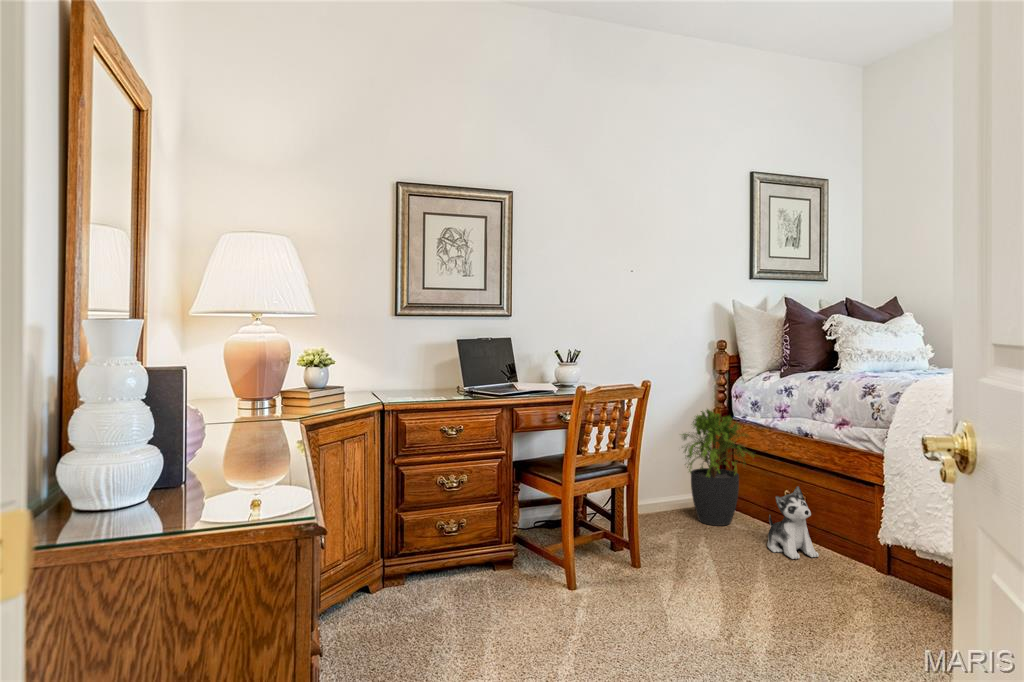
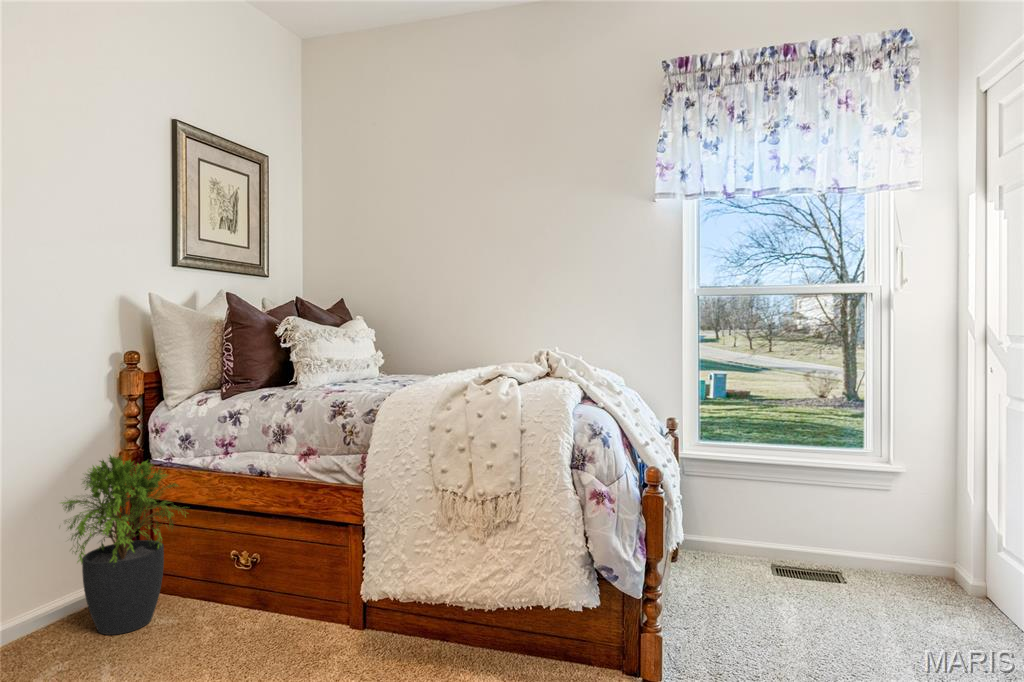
plush toy: present [767,486,819,559] -> none [212,548,283,654]

